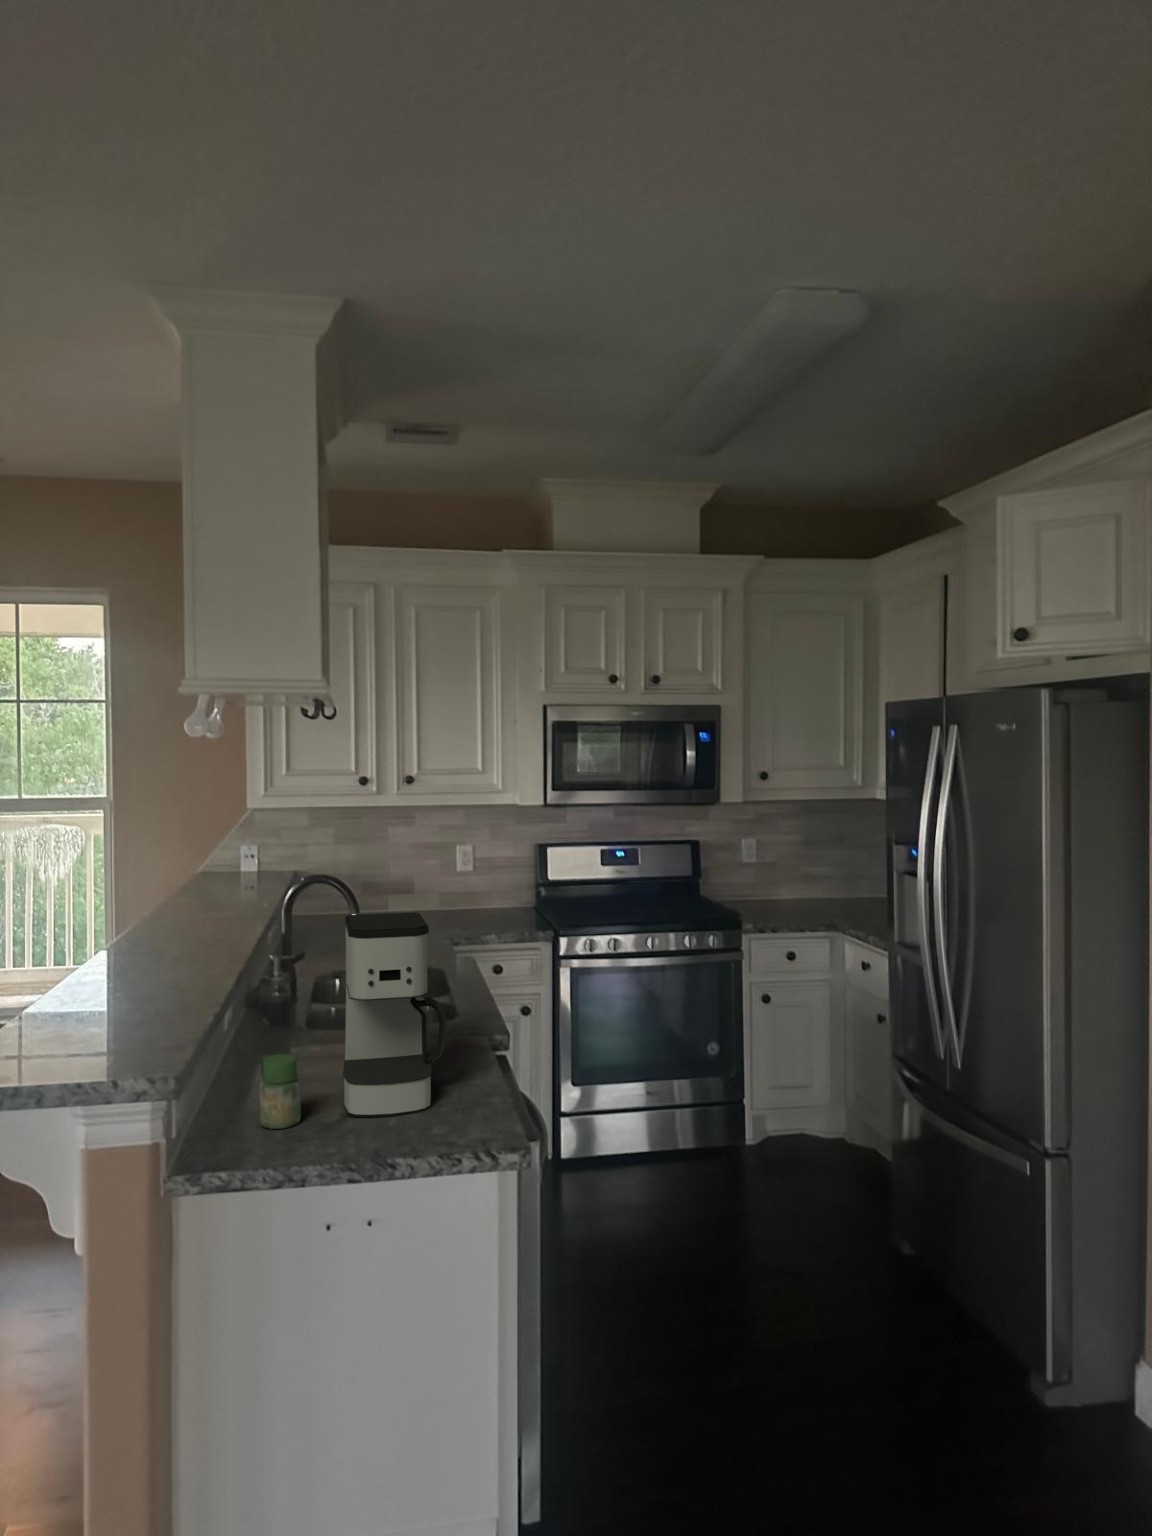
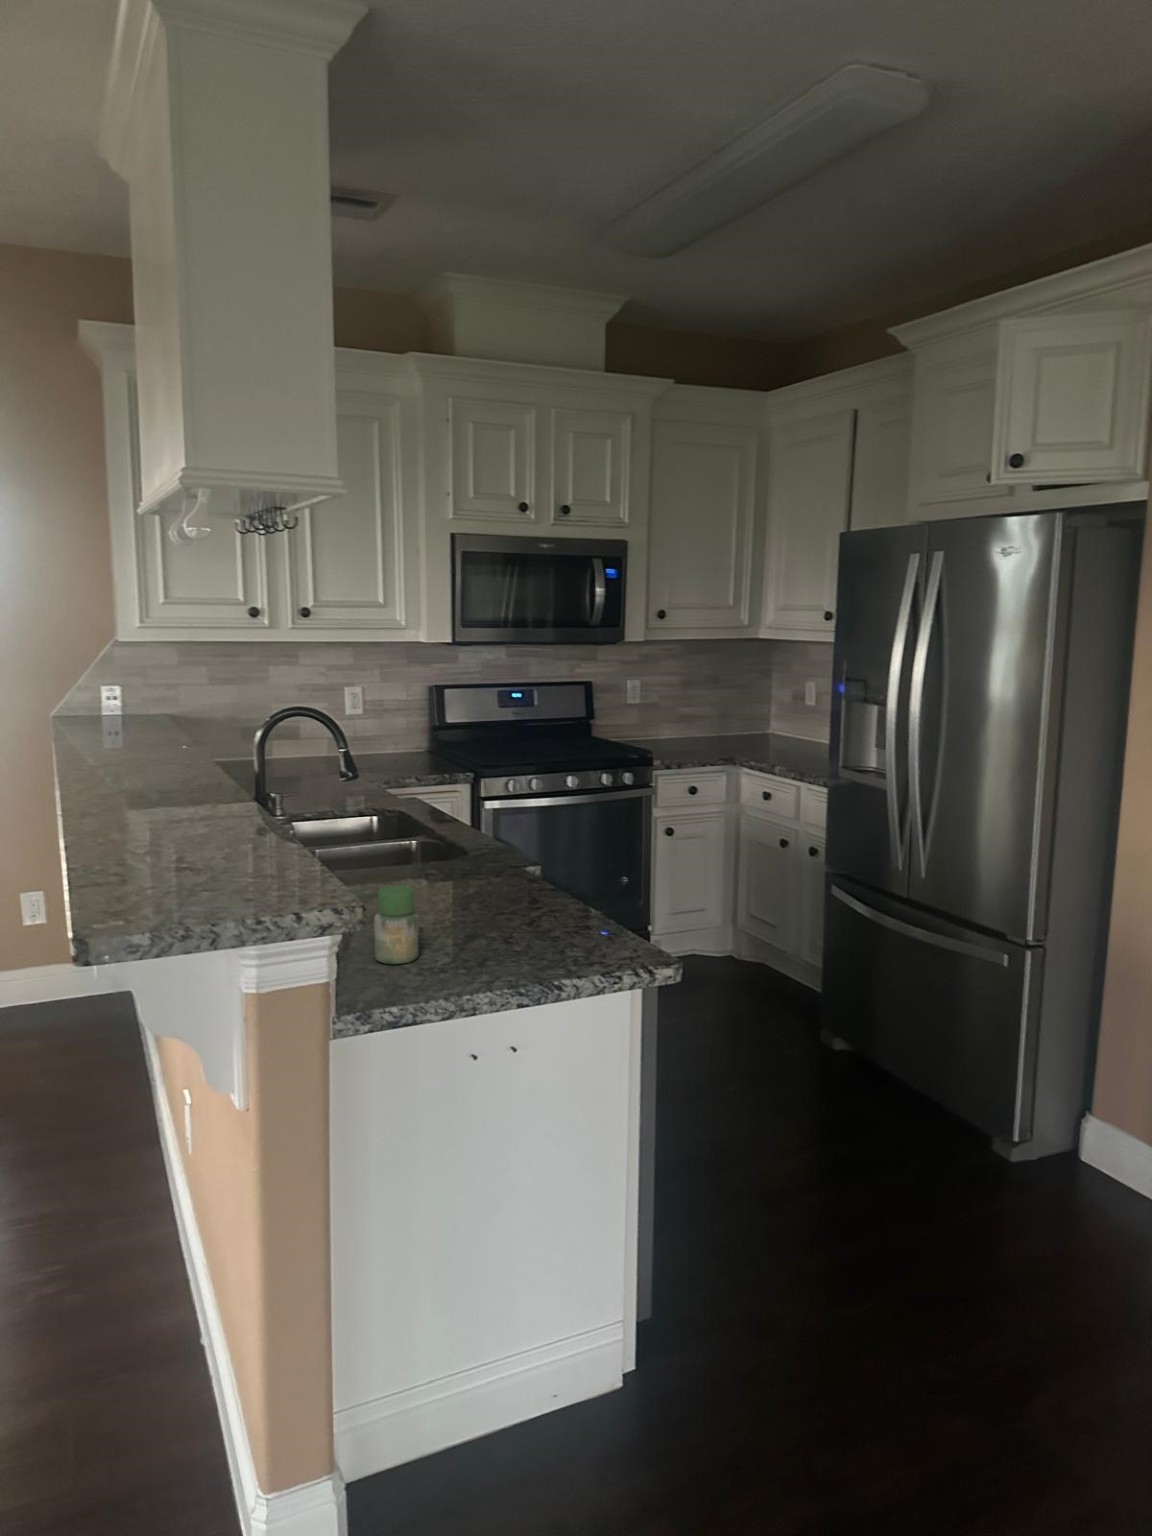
coffee maker: present [343,912,447,1117] -> none [426,732,548,947]

